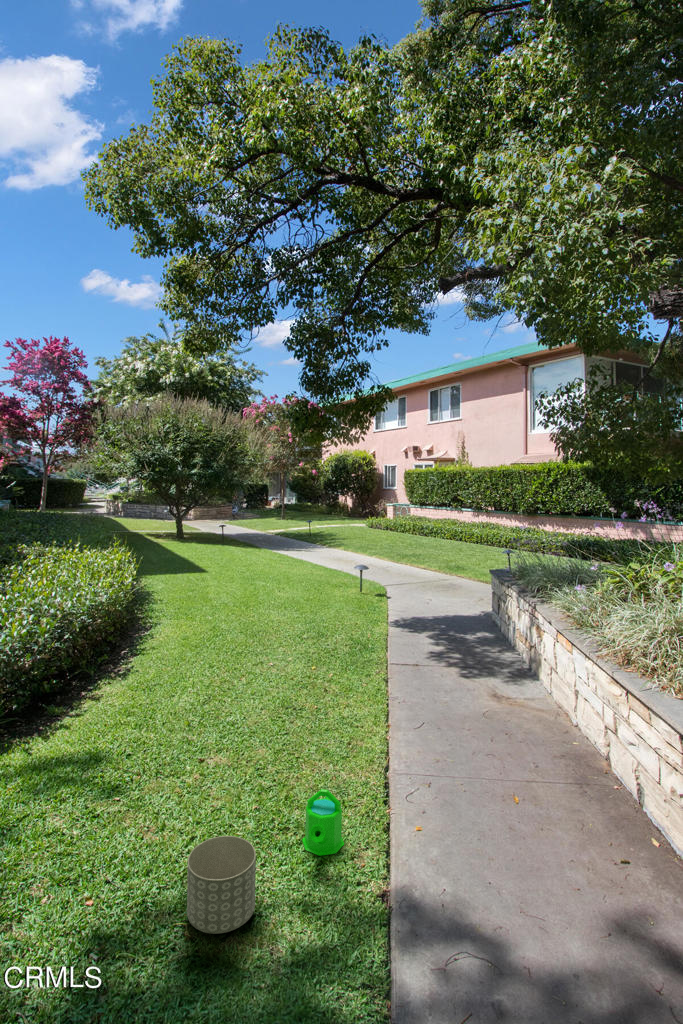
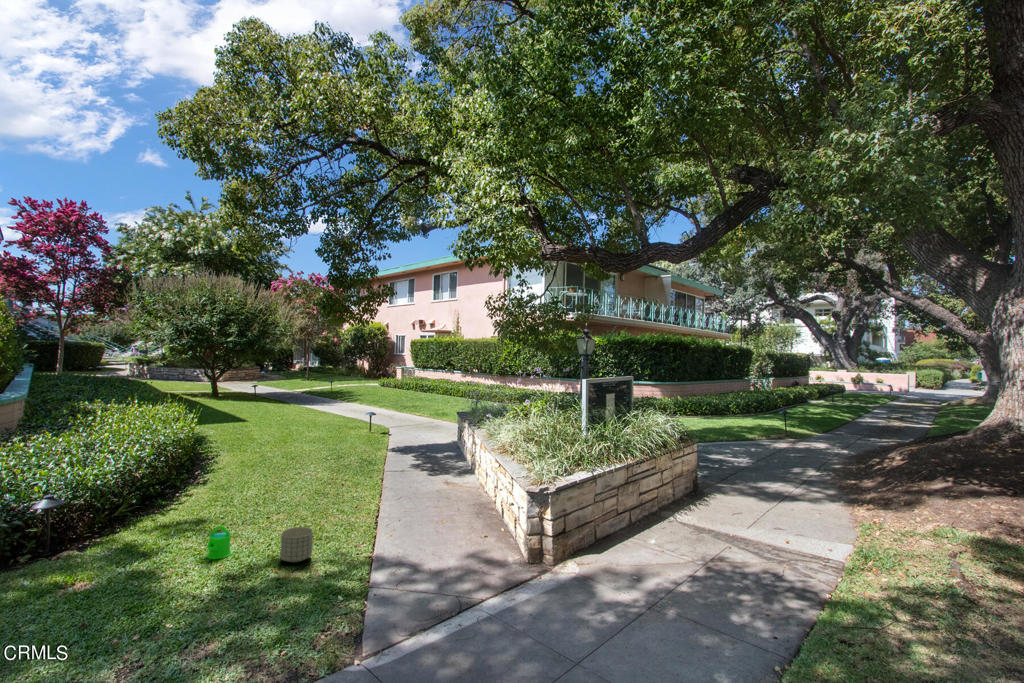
watering can: present [302,789,344,856] -> present [207,526,231,559]

